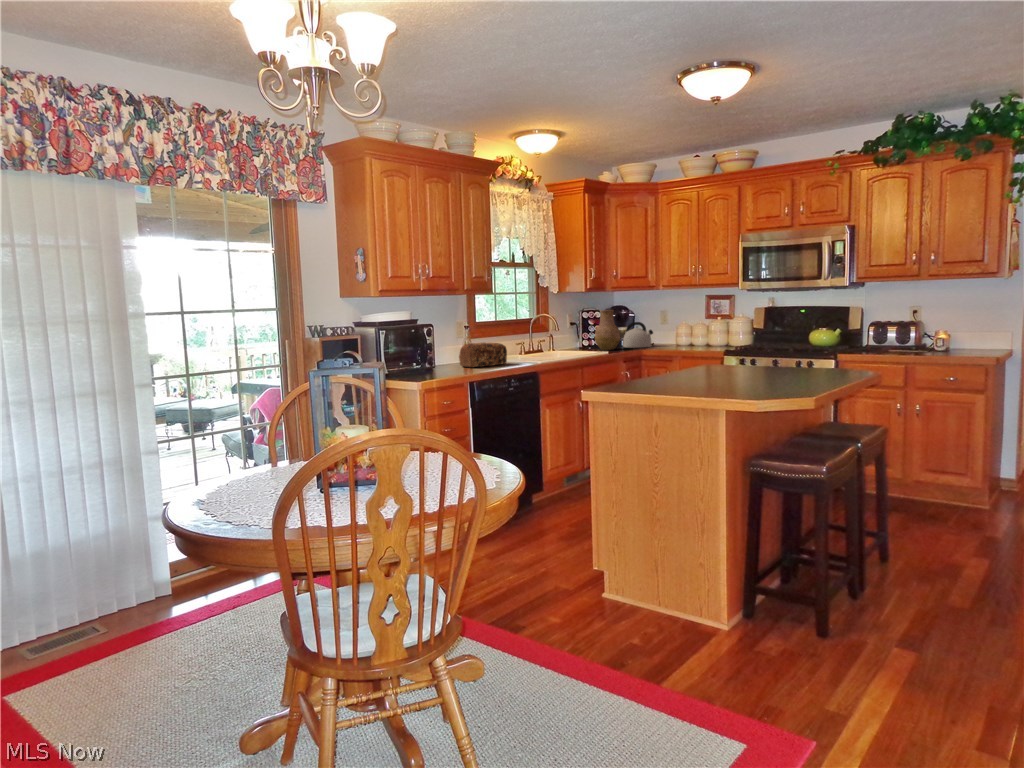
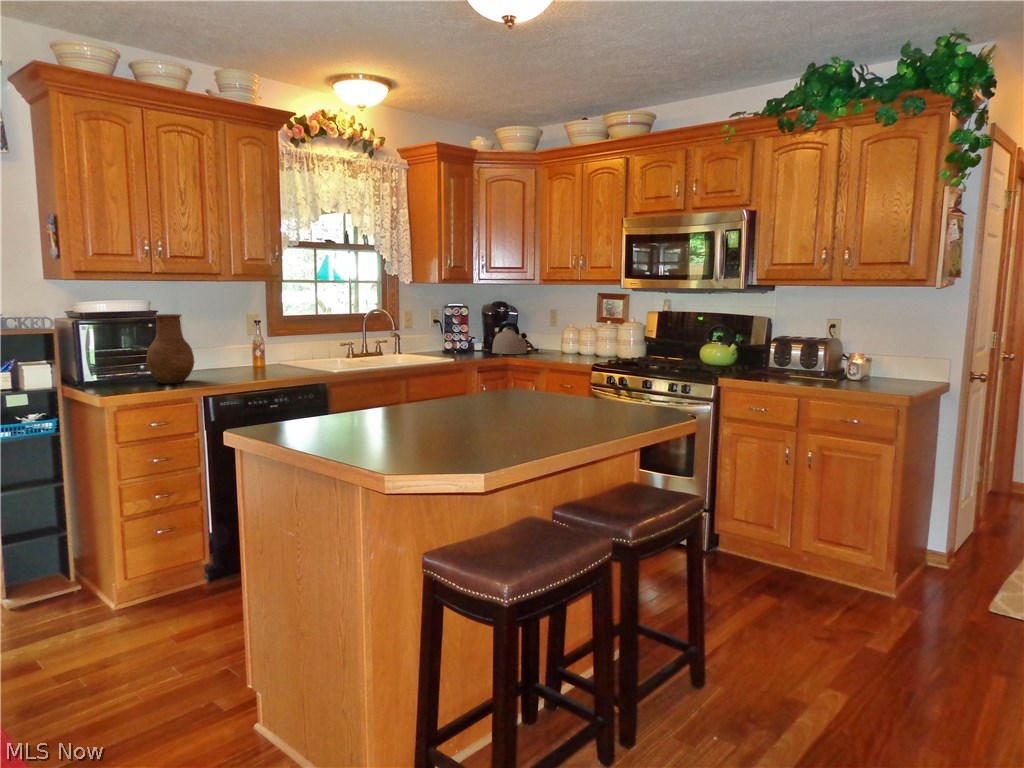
vase: present [595,310,620,350] -> present [146,314,194,384]
bread loaf: present [459,343,507,368] -> none [231,342,295,374]

